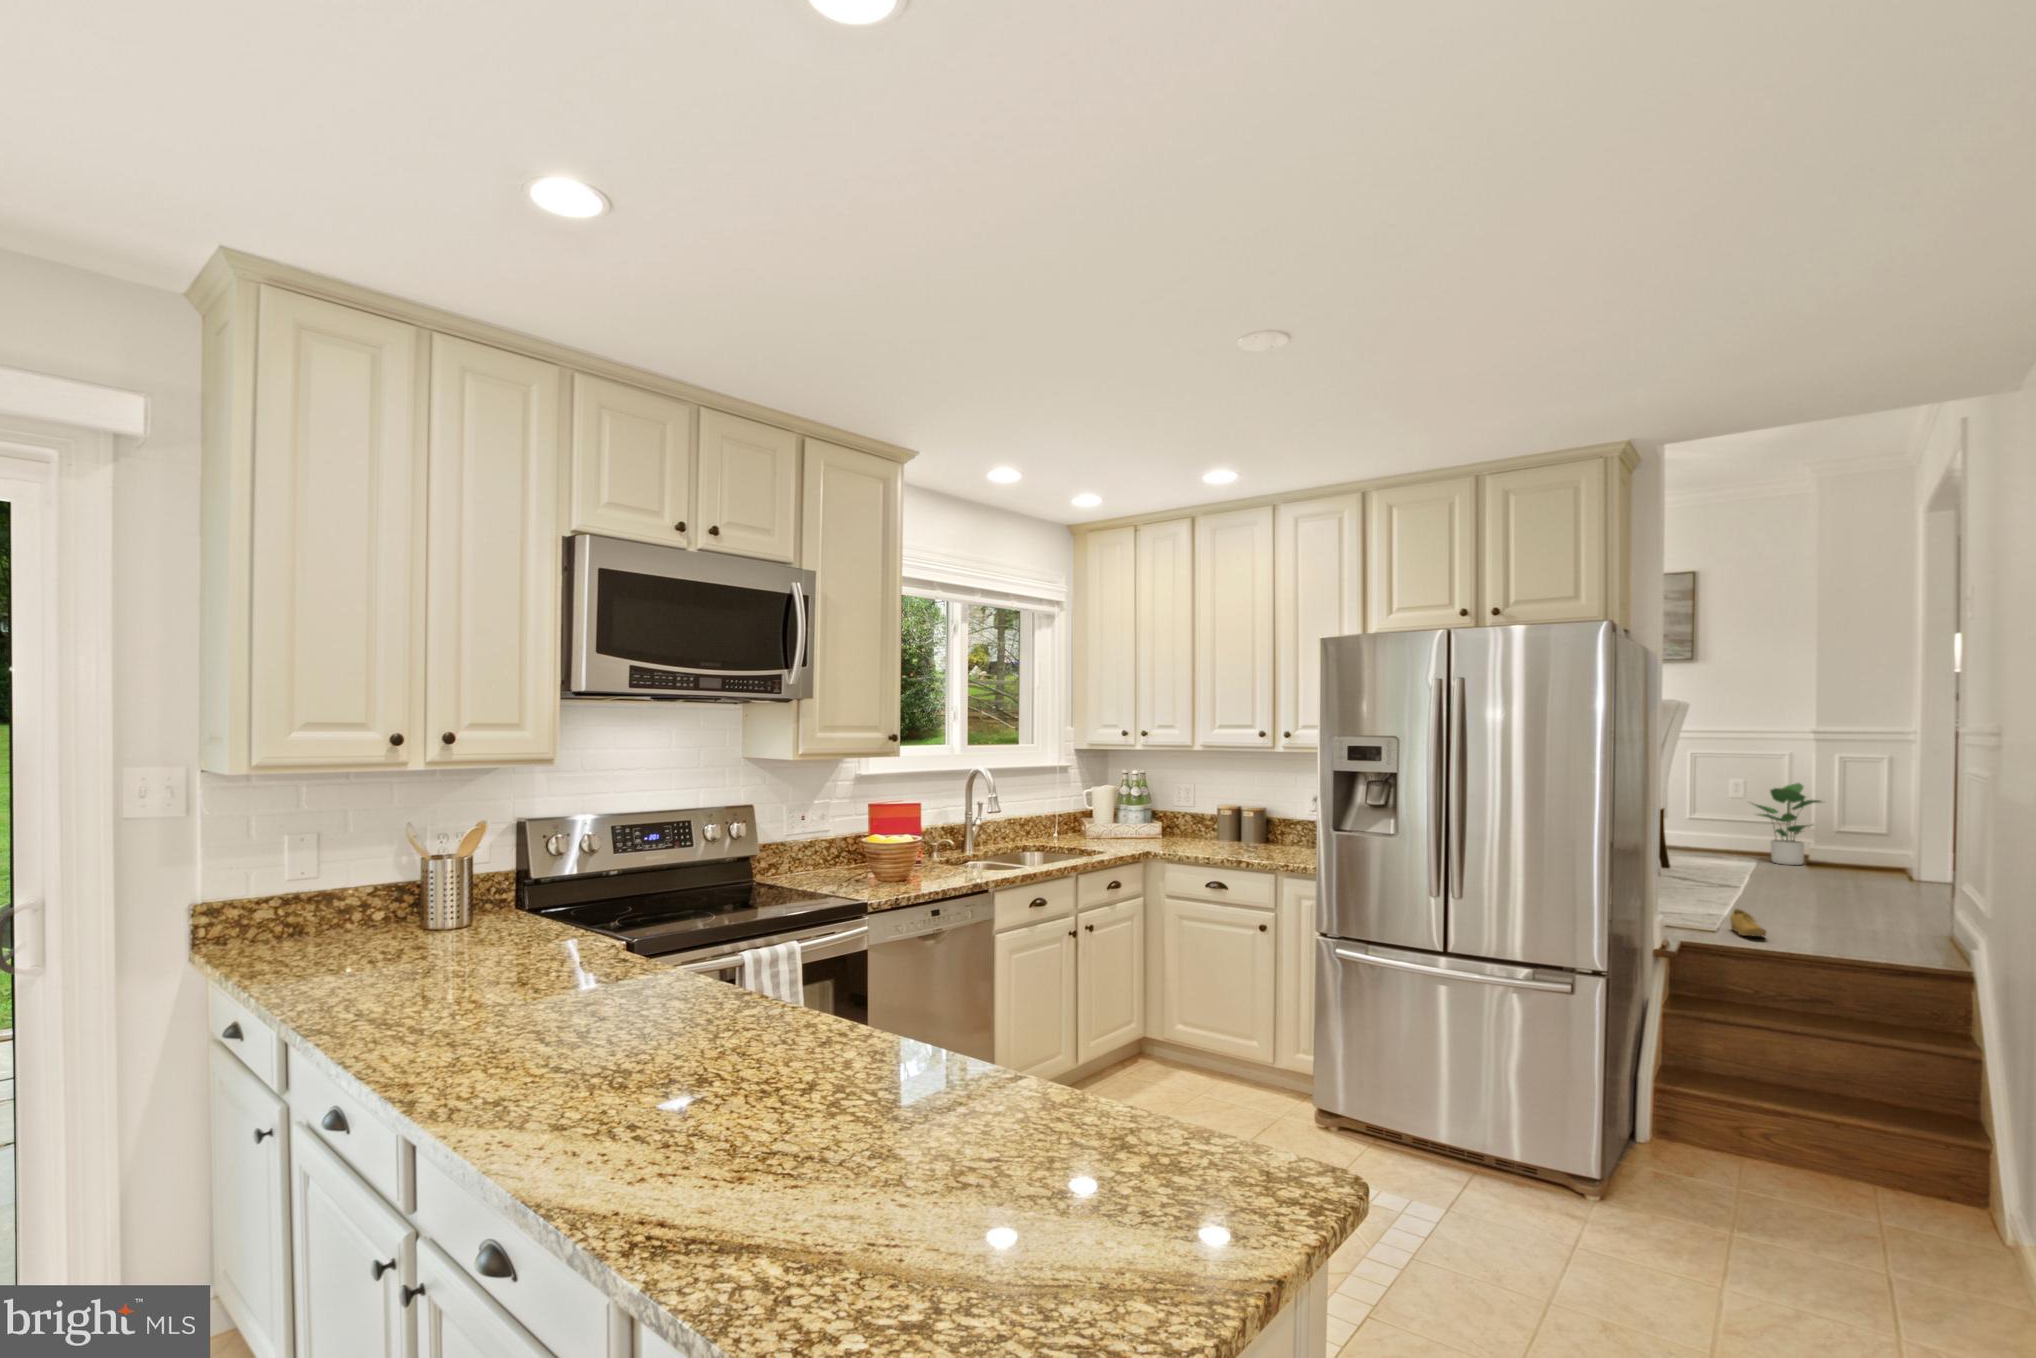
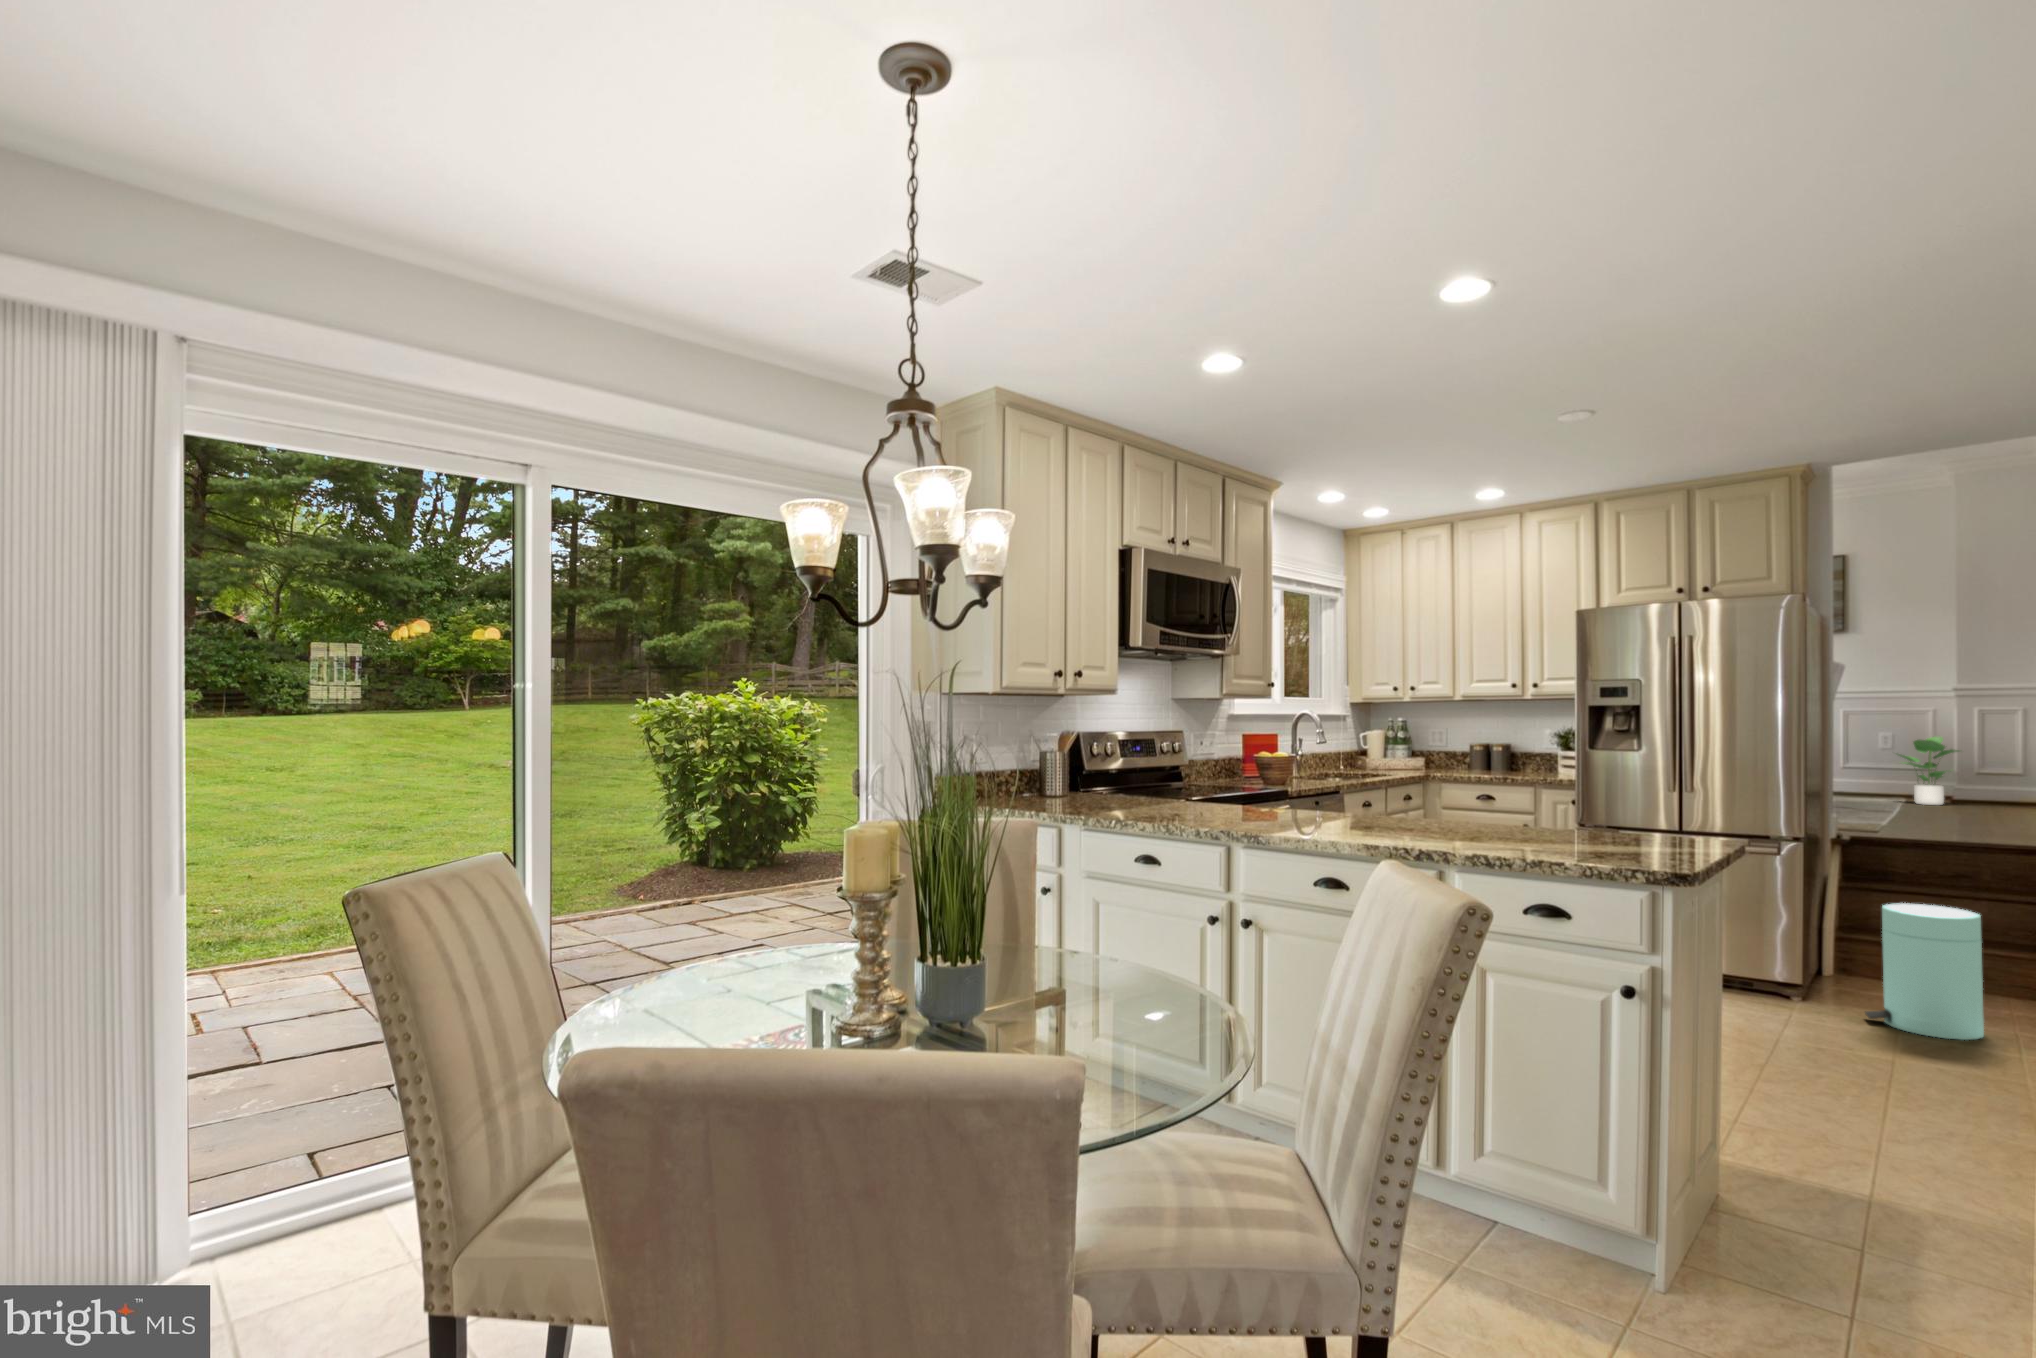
shoe: present [1730,909,1767,936] -> none [1886,817,1917,837]
trash can: none [1680,1082,1849,1314] -> present [1865,903,1984,1040]

